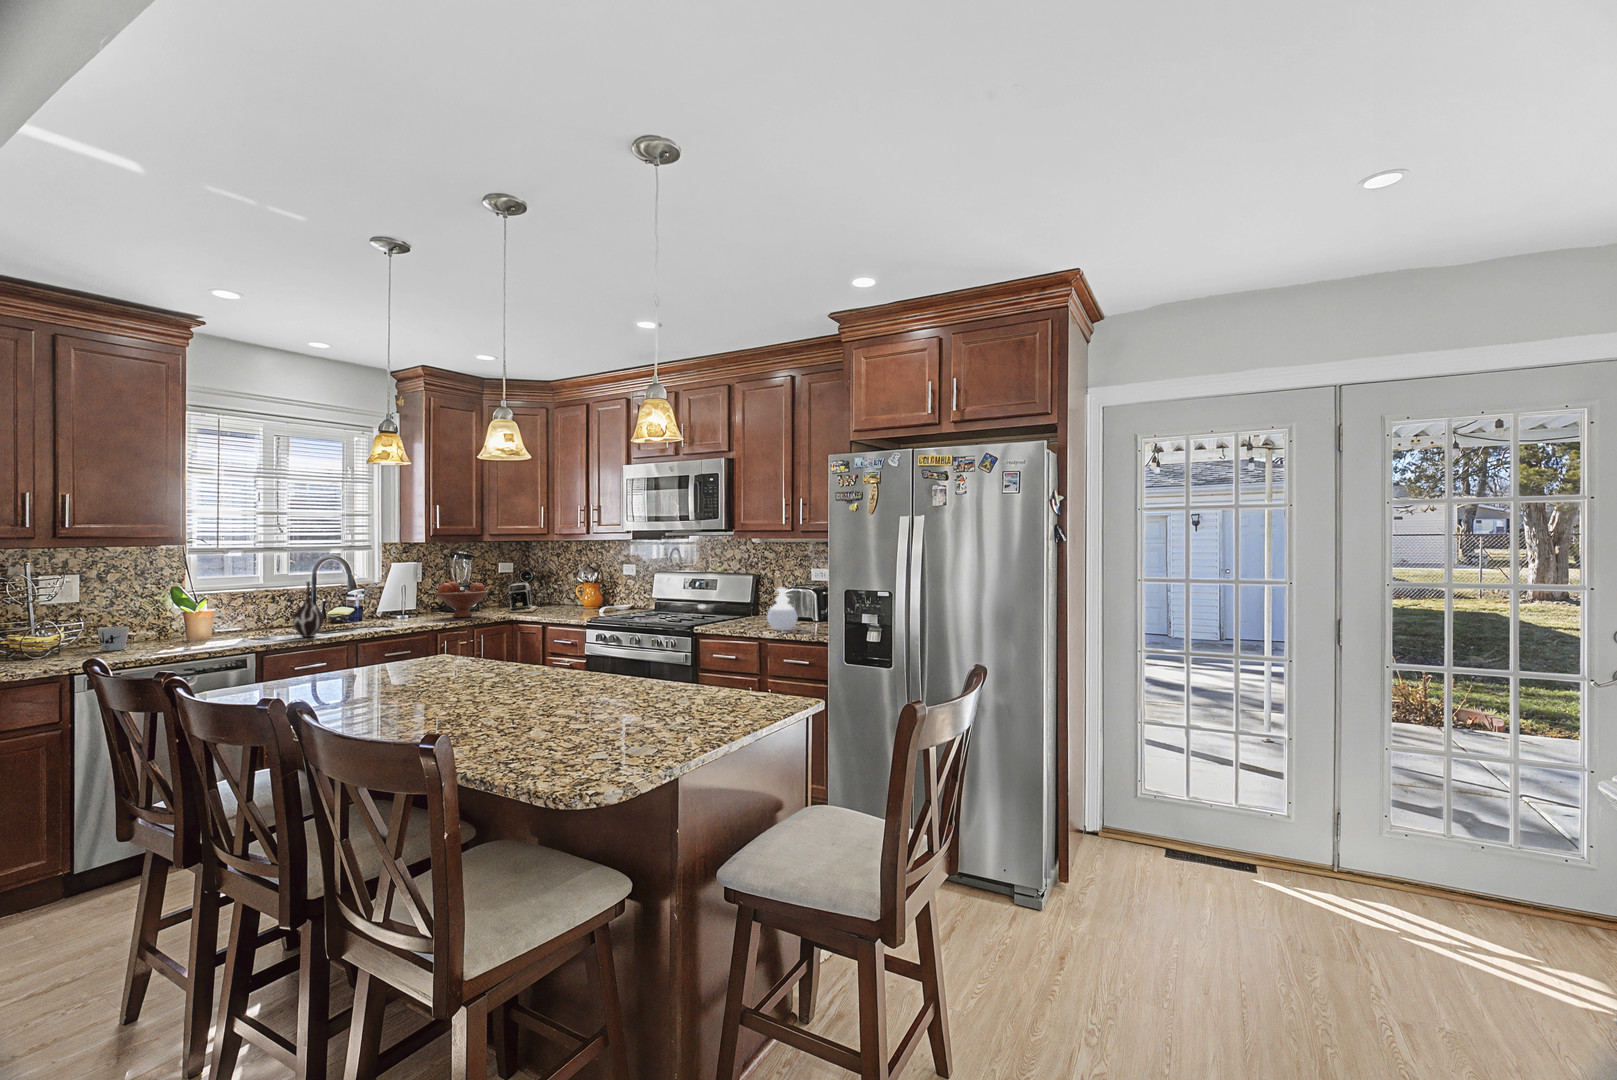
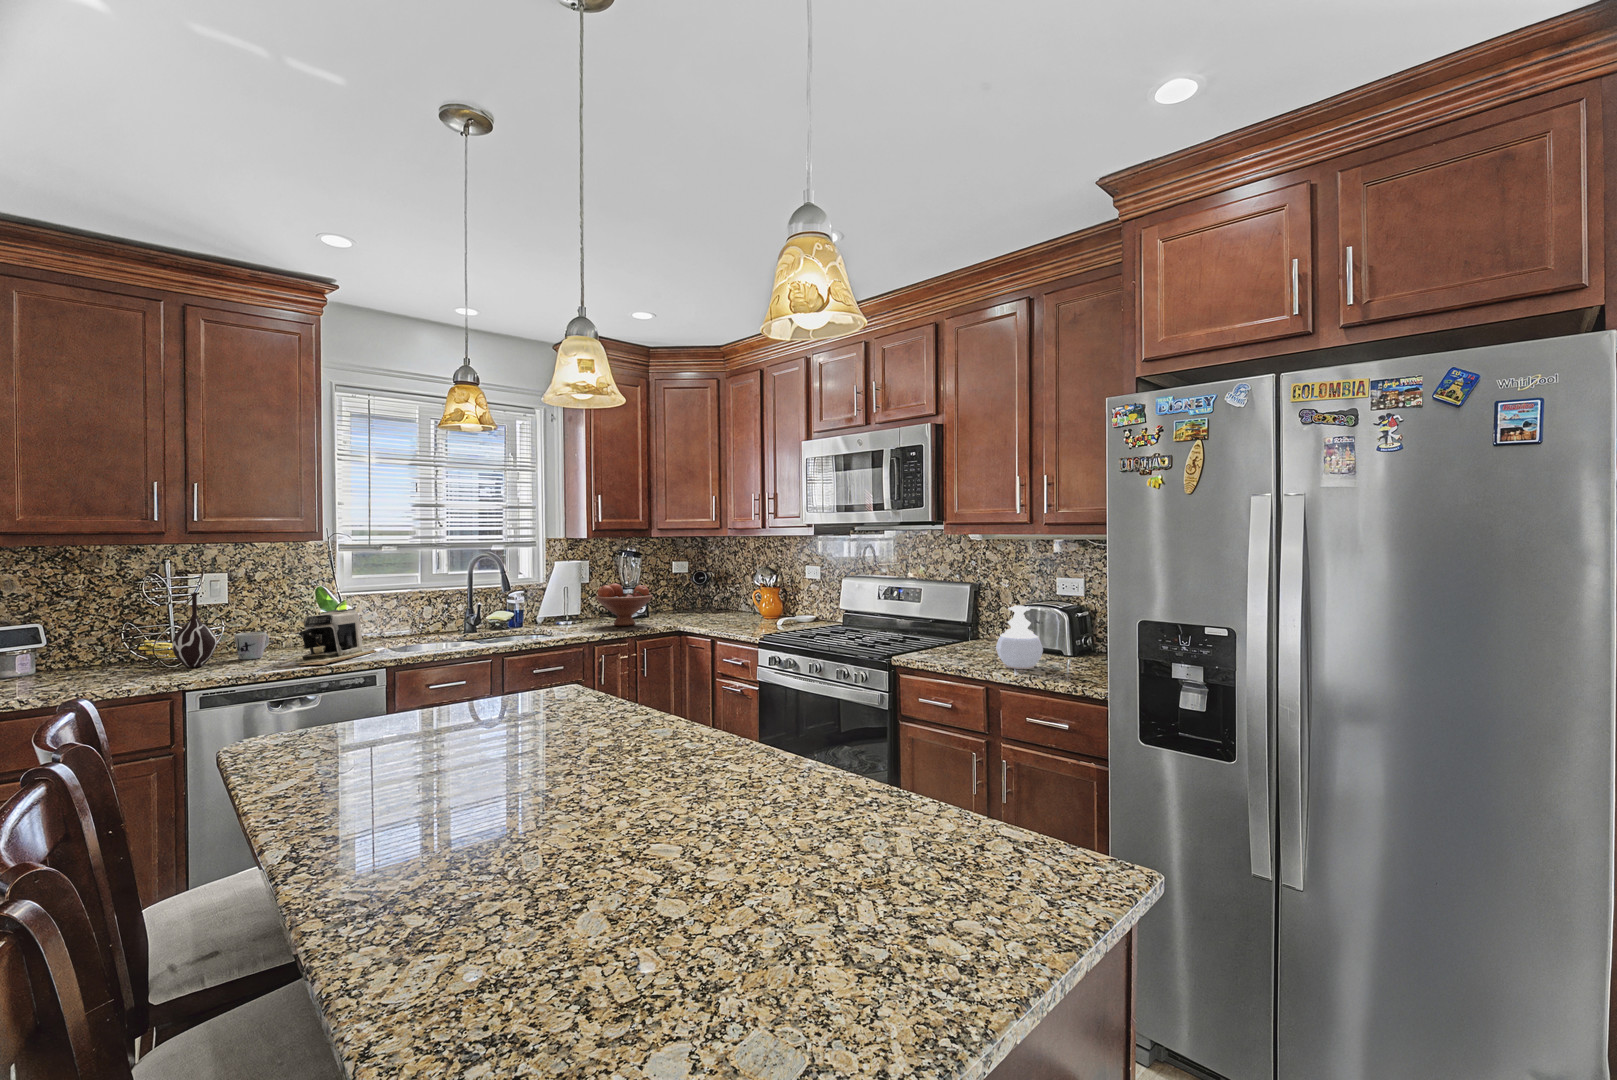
vase: present [293,582,324,637] -> present [172,593,217,668]
coffee maker: present [508,582,538,612] -> present [296,609,377,665]

